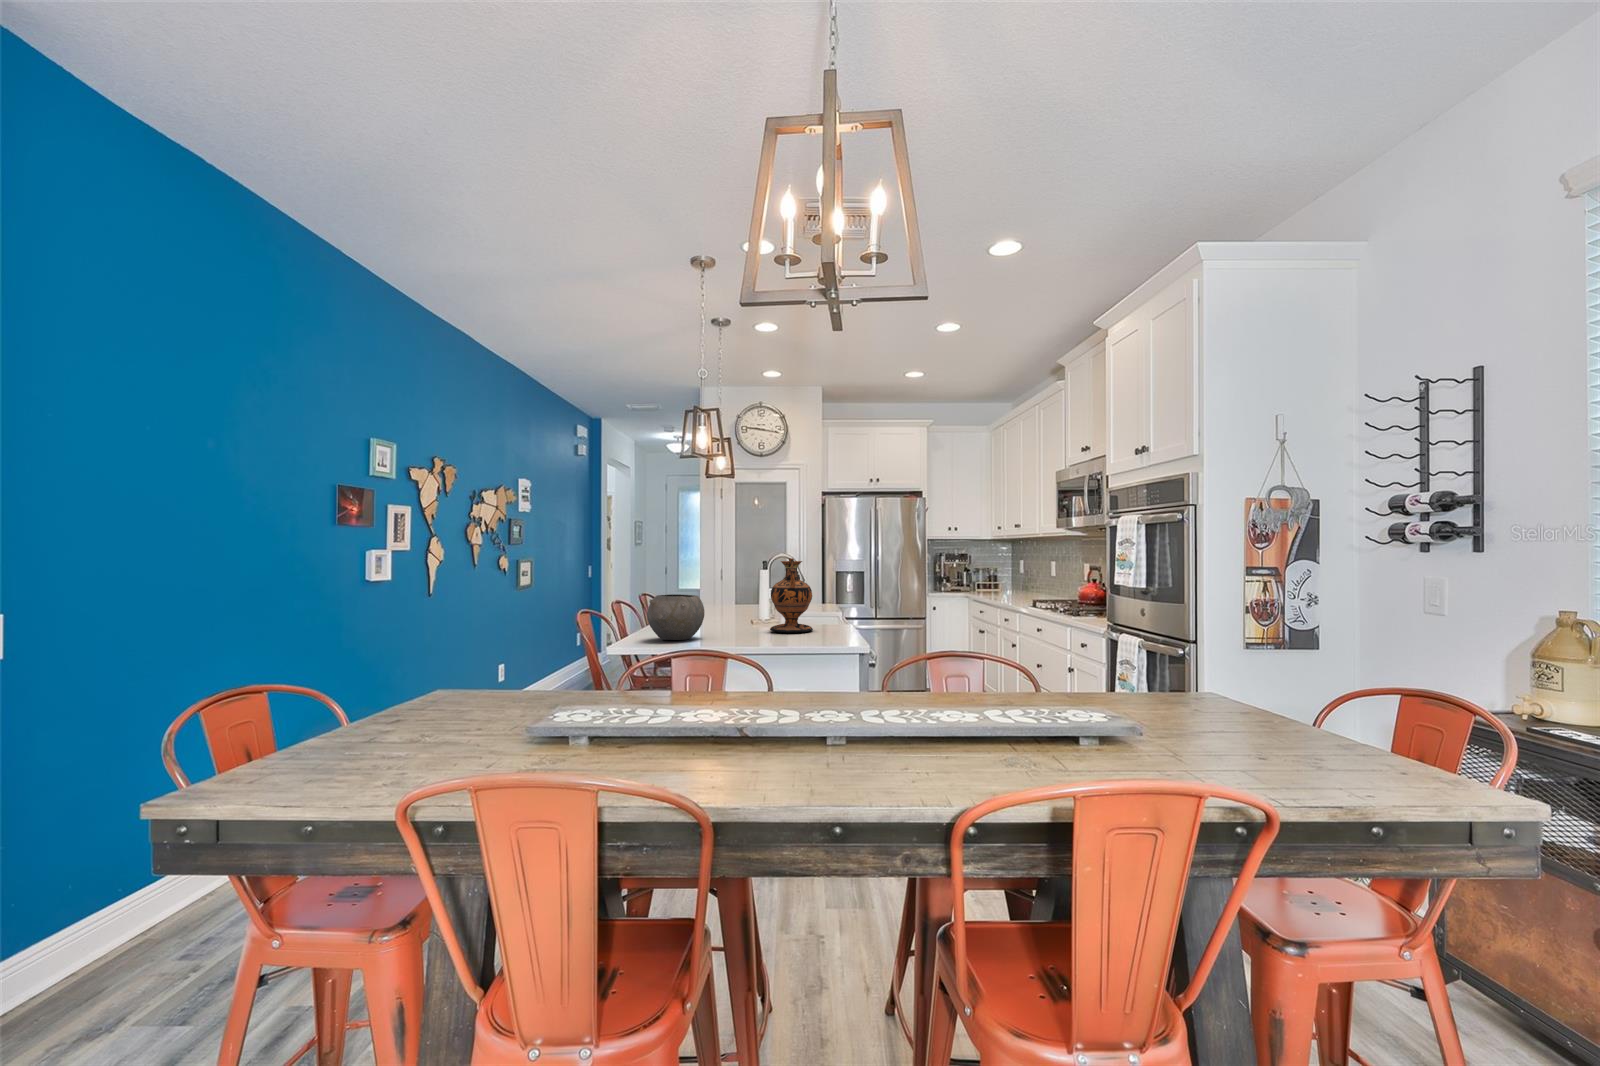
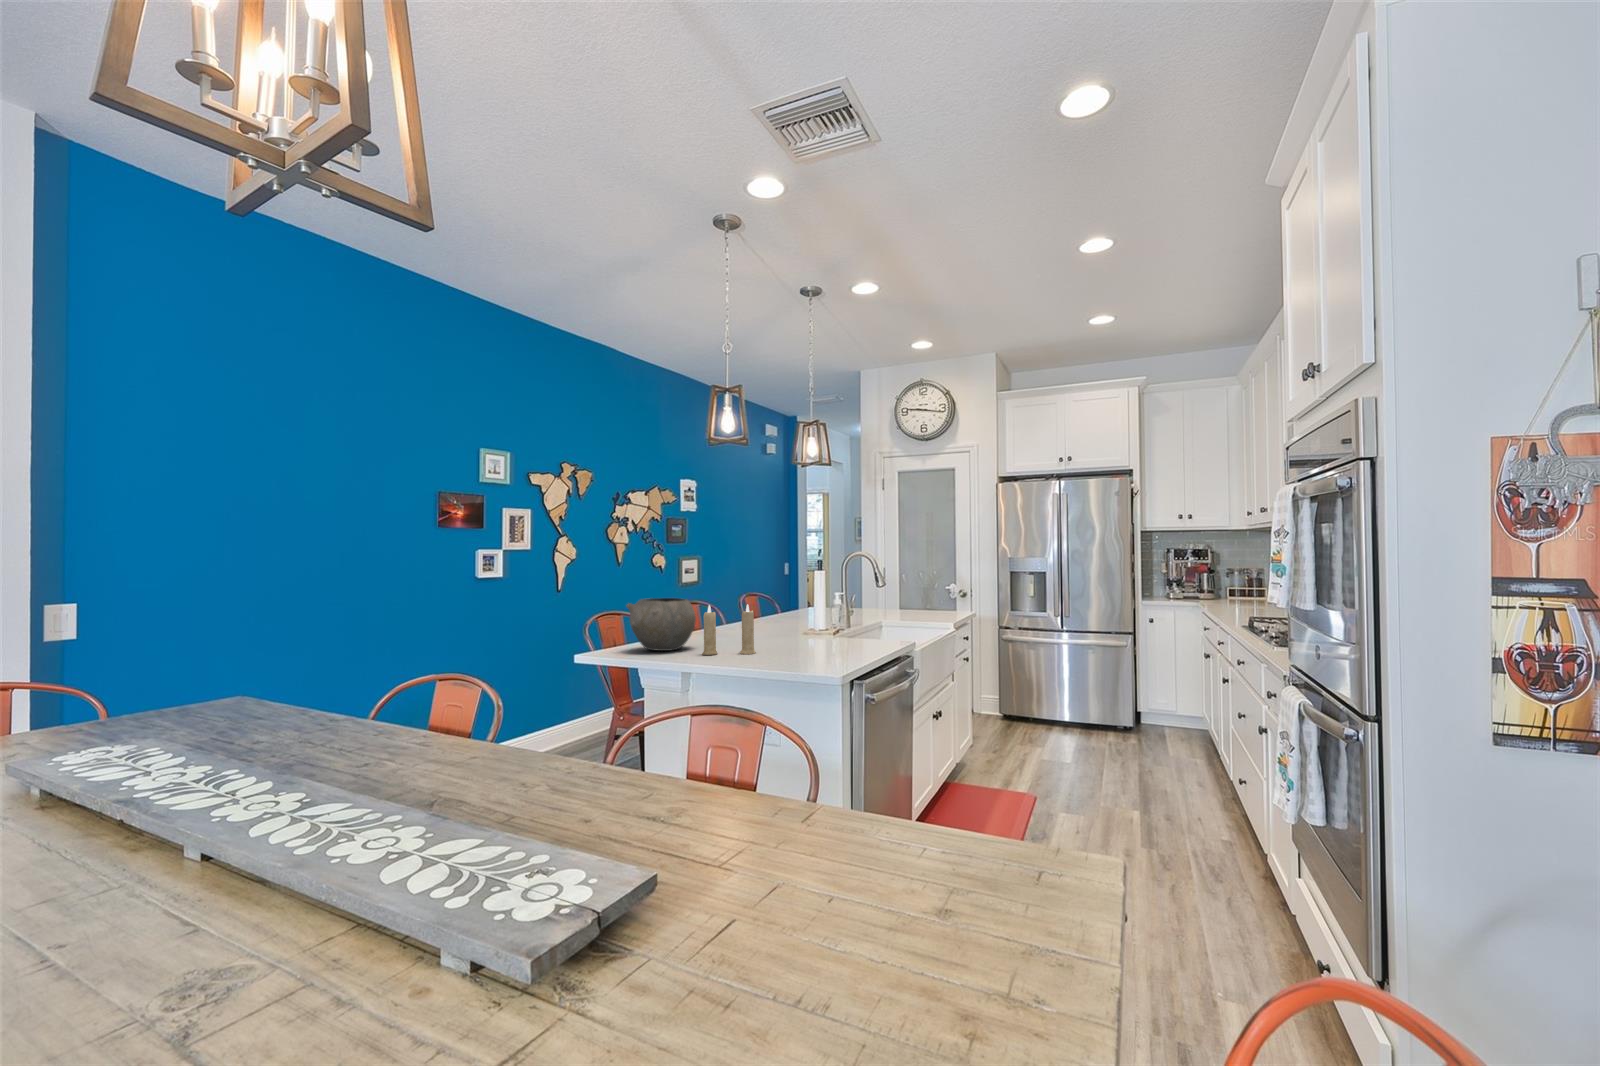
vase: present [770,558,813,633] -> none [778,557,833,650]
candle: none [724,596,767,640] -> present [702,604,756,655]

